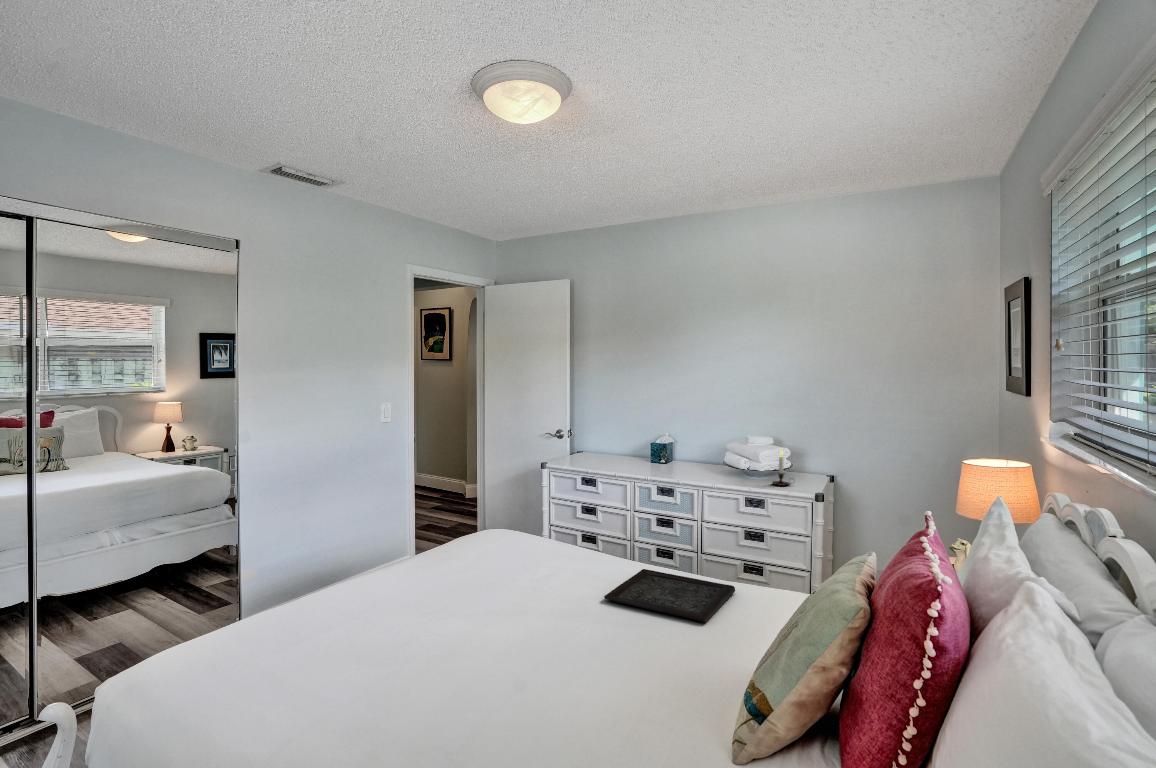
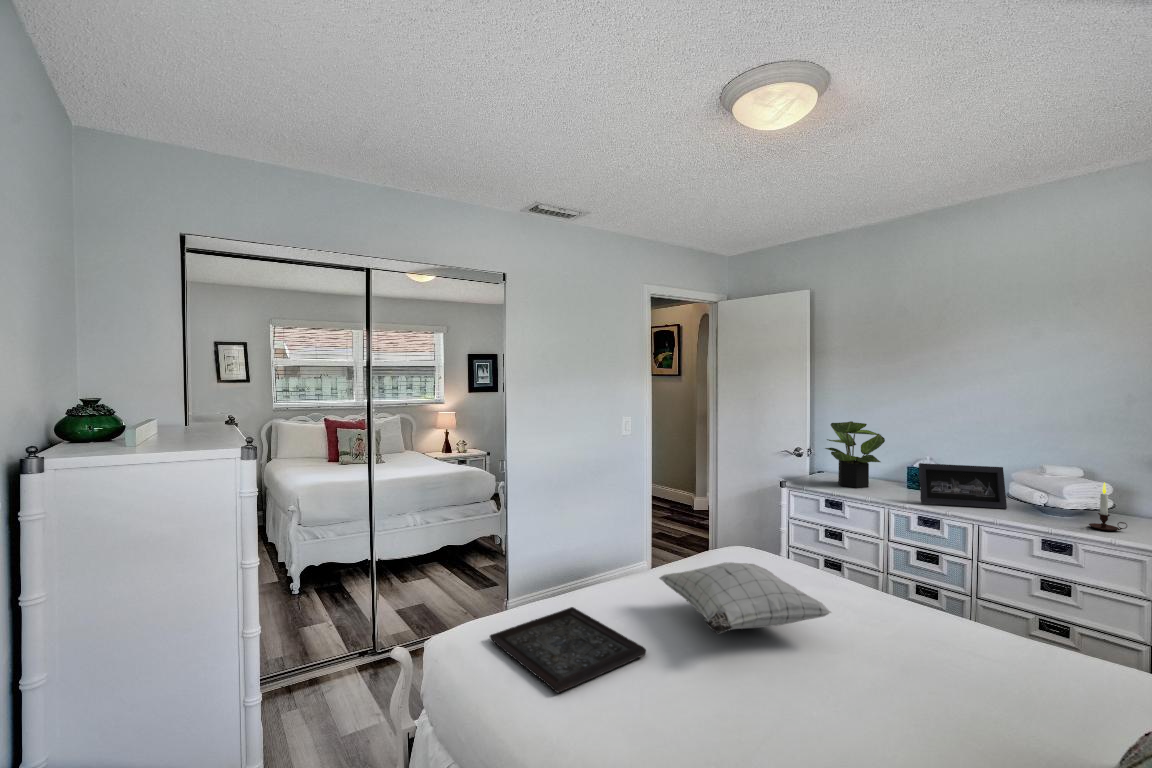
potted plant: none [584,405,635,467] -> present [825,421,885,488]
picture frame: none [659,441,722,475] -> present [919,463,1007,509]
pillow: none [421,532,571,592] -> present [659,562,831,634]
tray: present [604,569,735,622] -> present [490,607,646,693]

